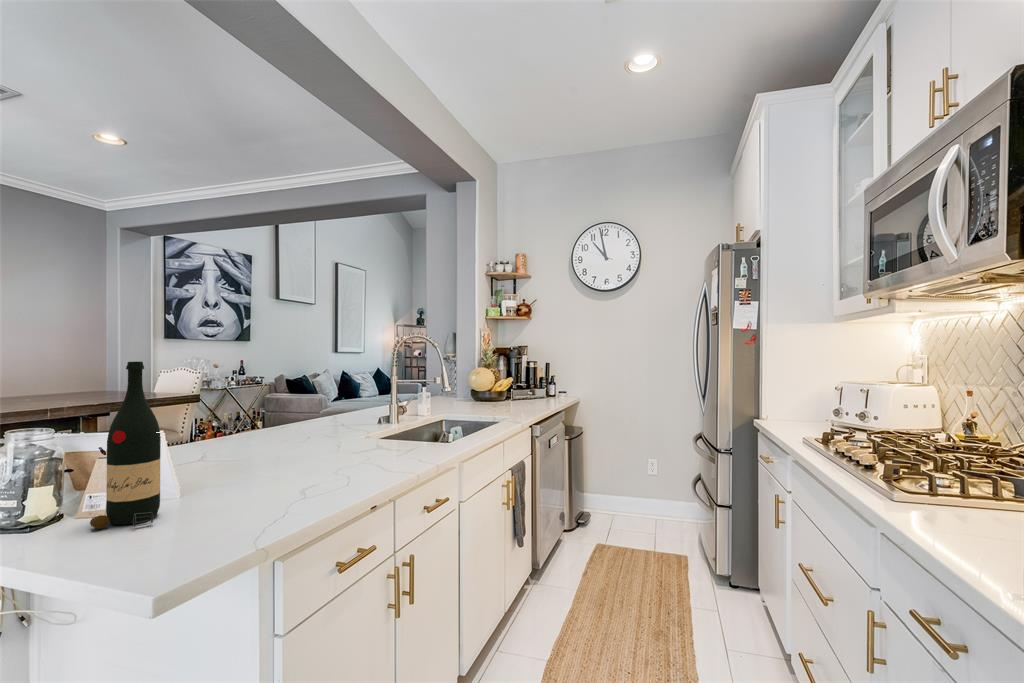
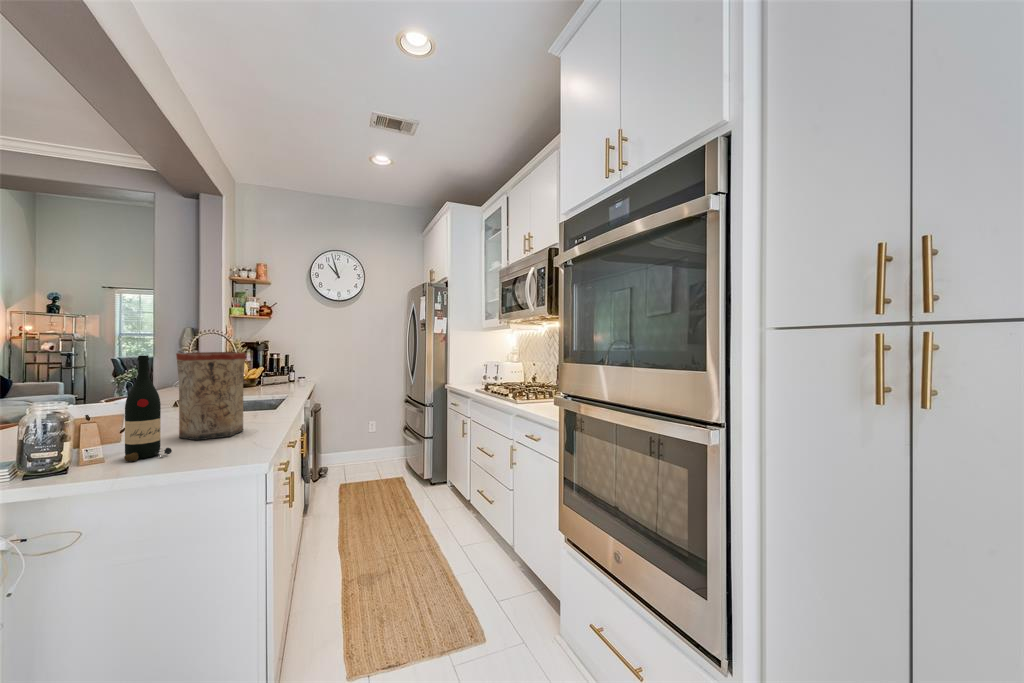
vase: none [247,358,333,495] -> present [176,352,245,440]

